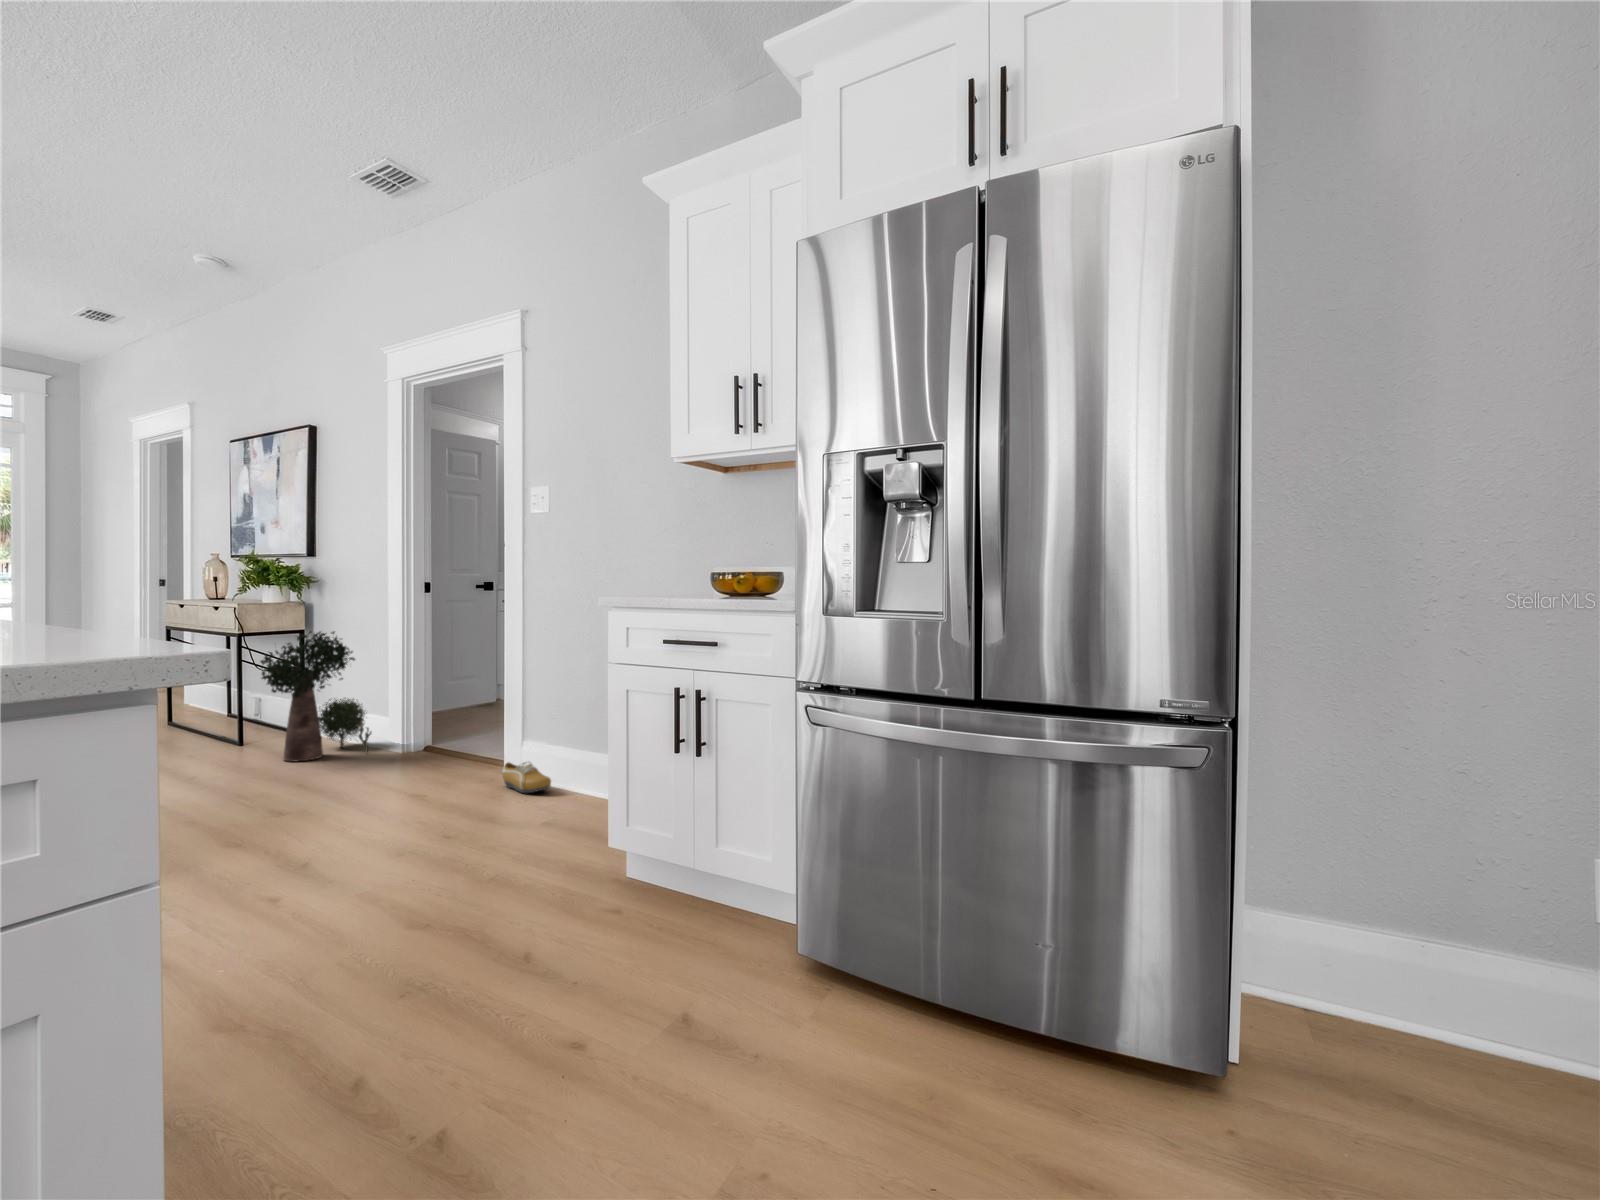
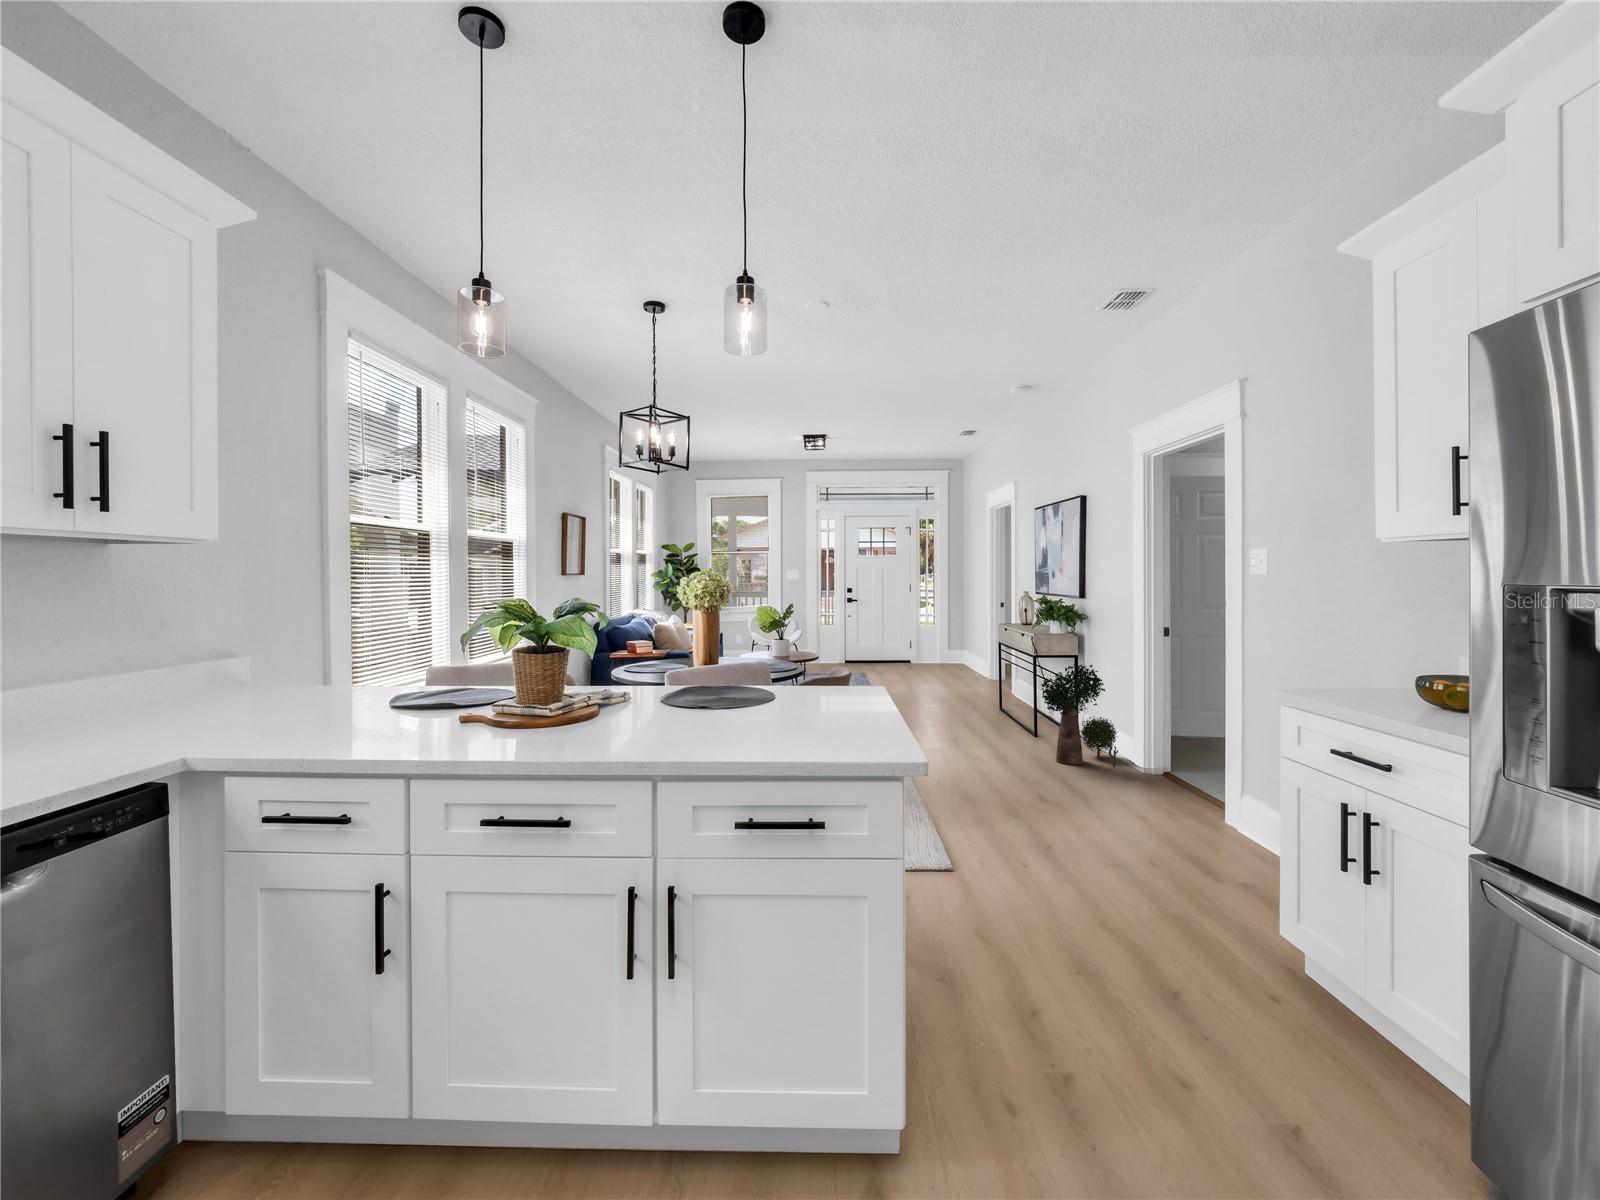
shoe: present [502,761,551,793] -> none [1216,810,1263,847]

